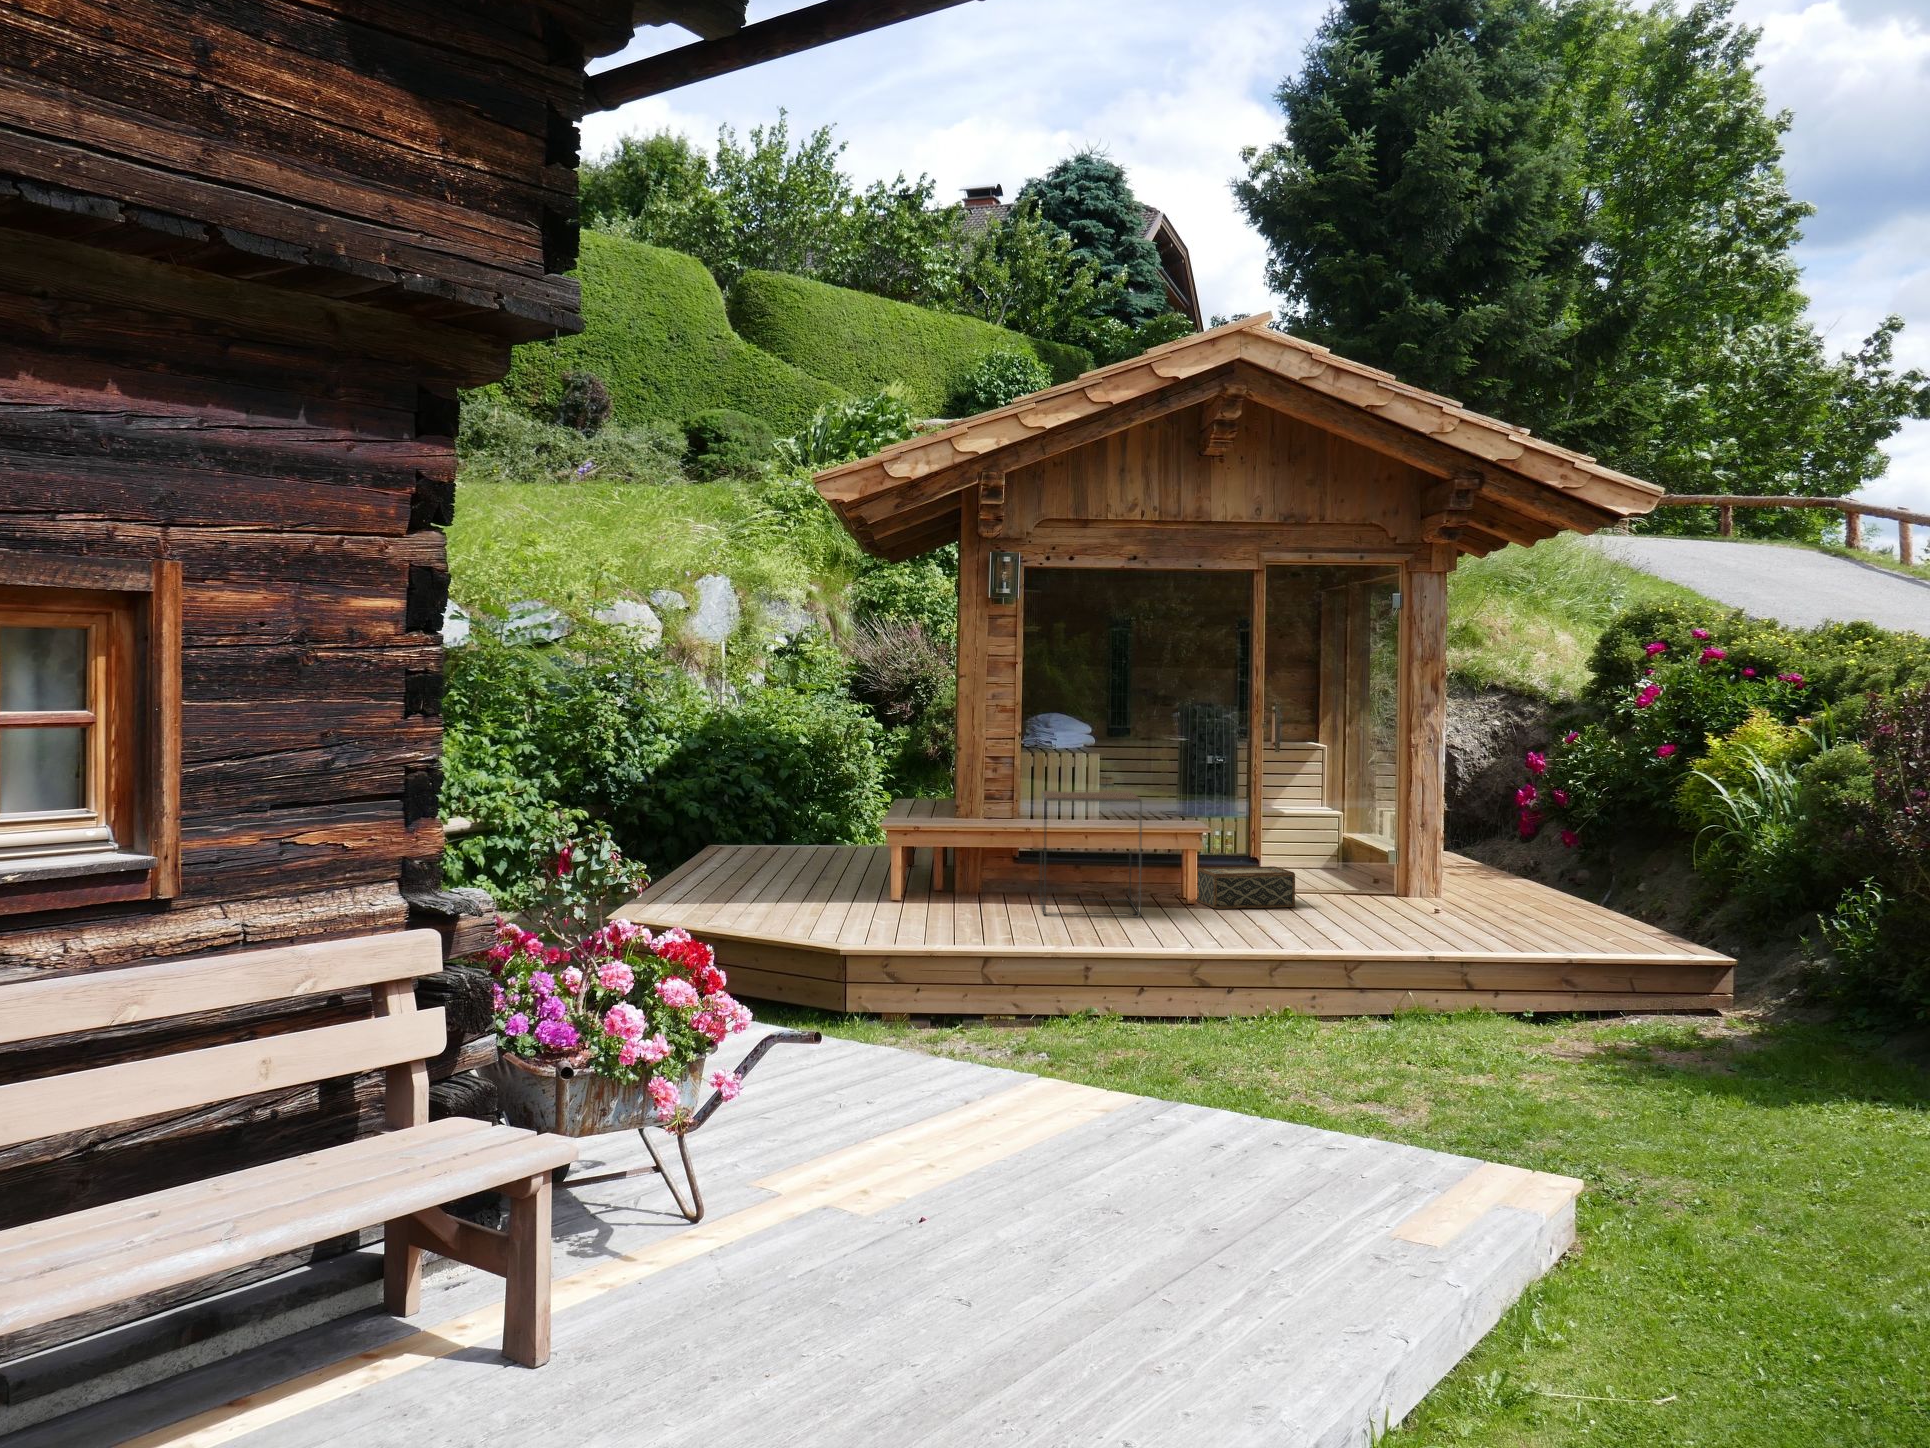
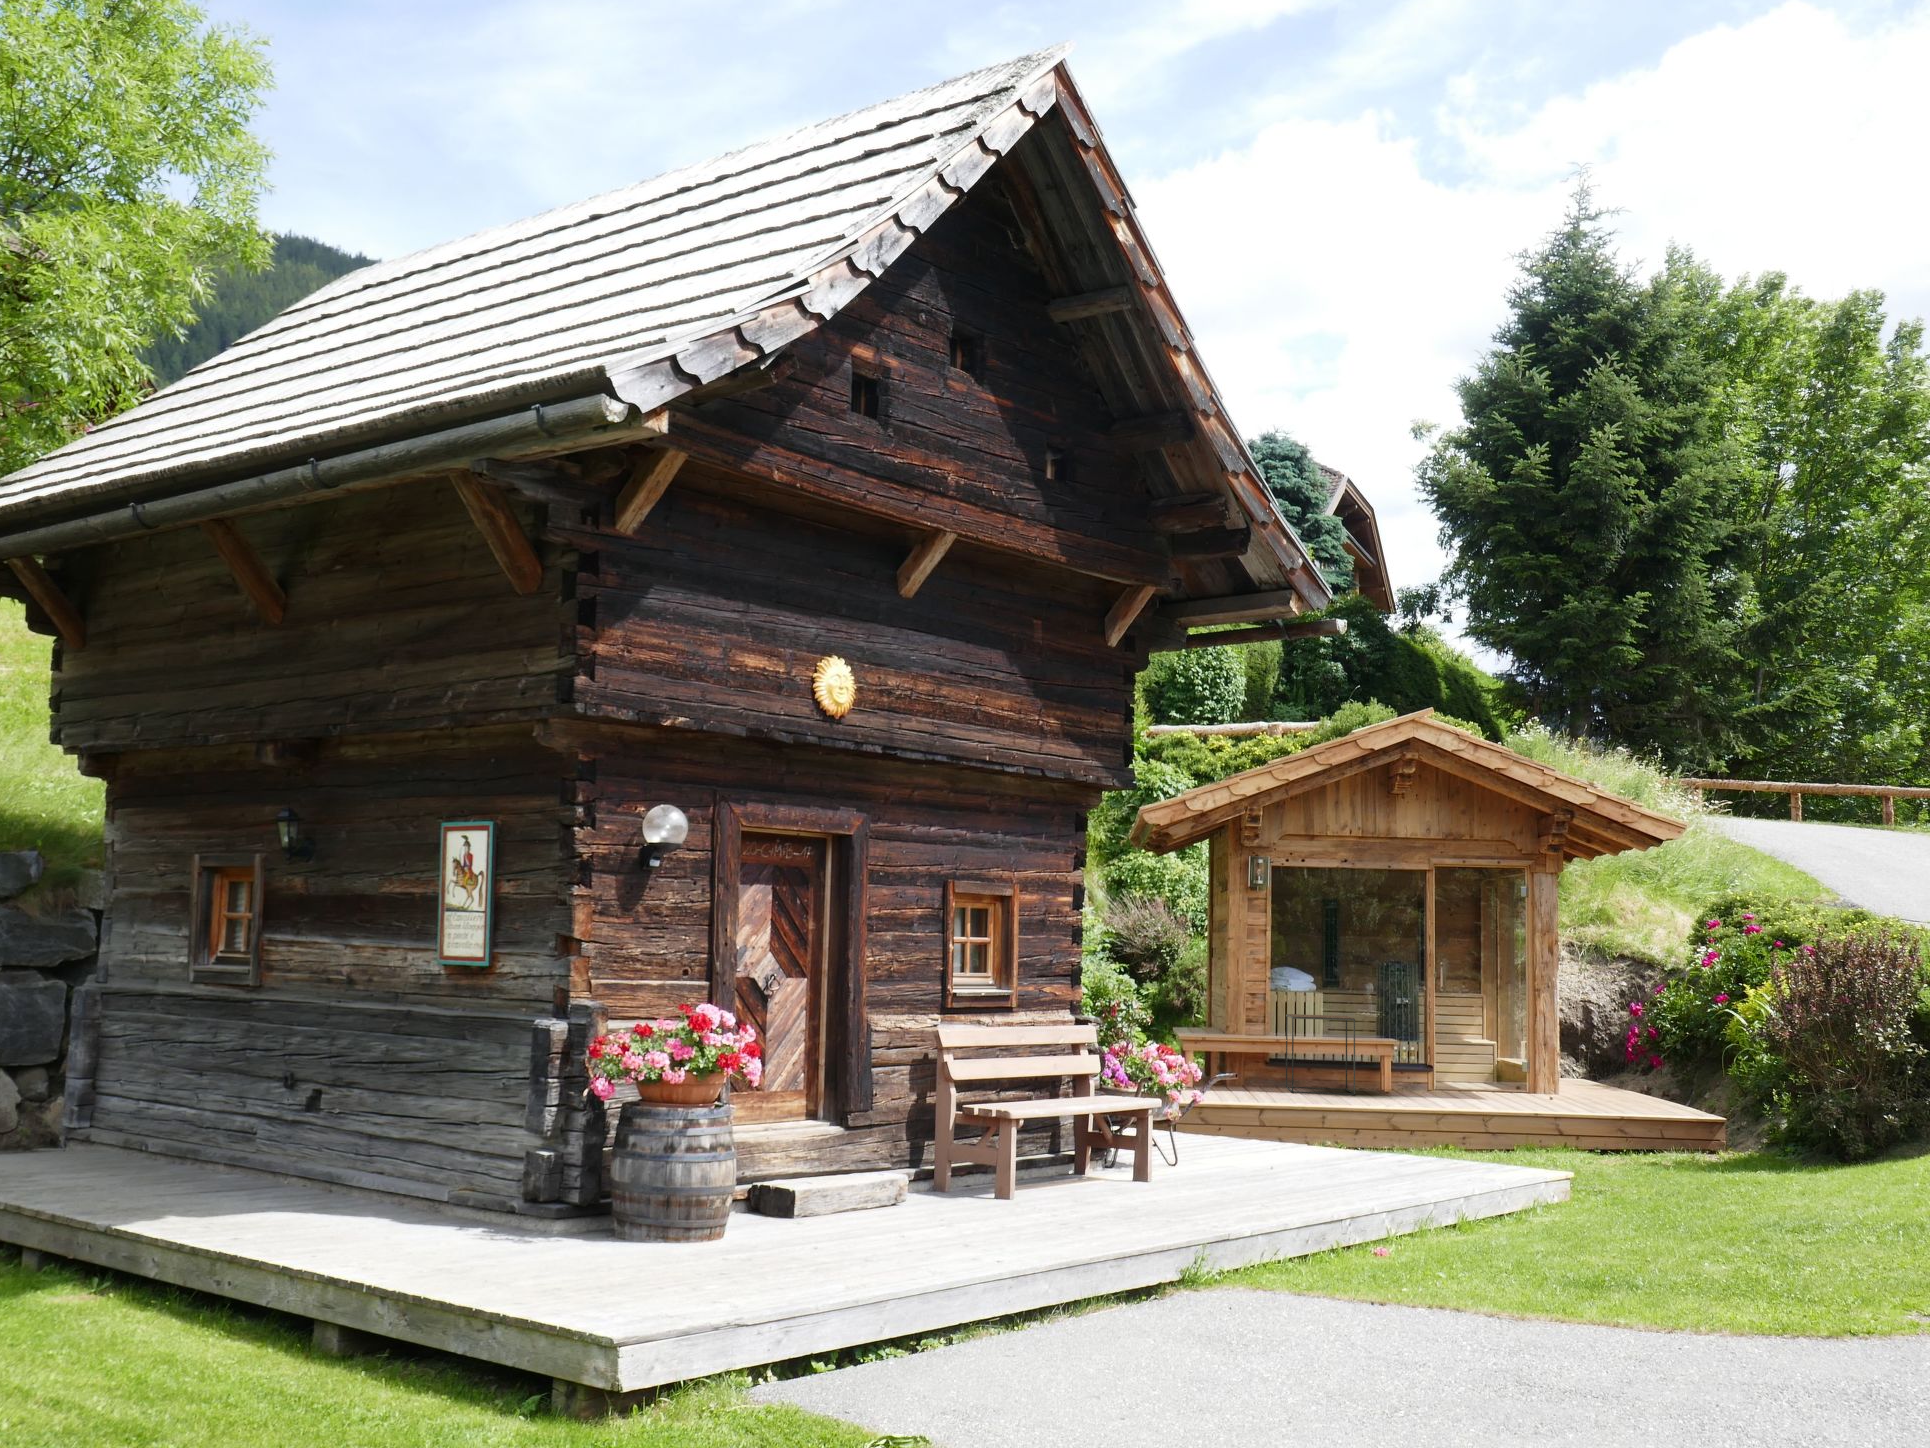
woven basket: present [1196,866,1295,909] -> none [1391,1069,1457,1095]

